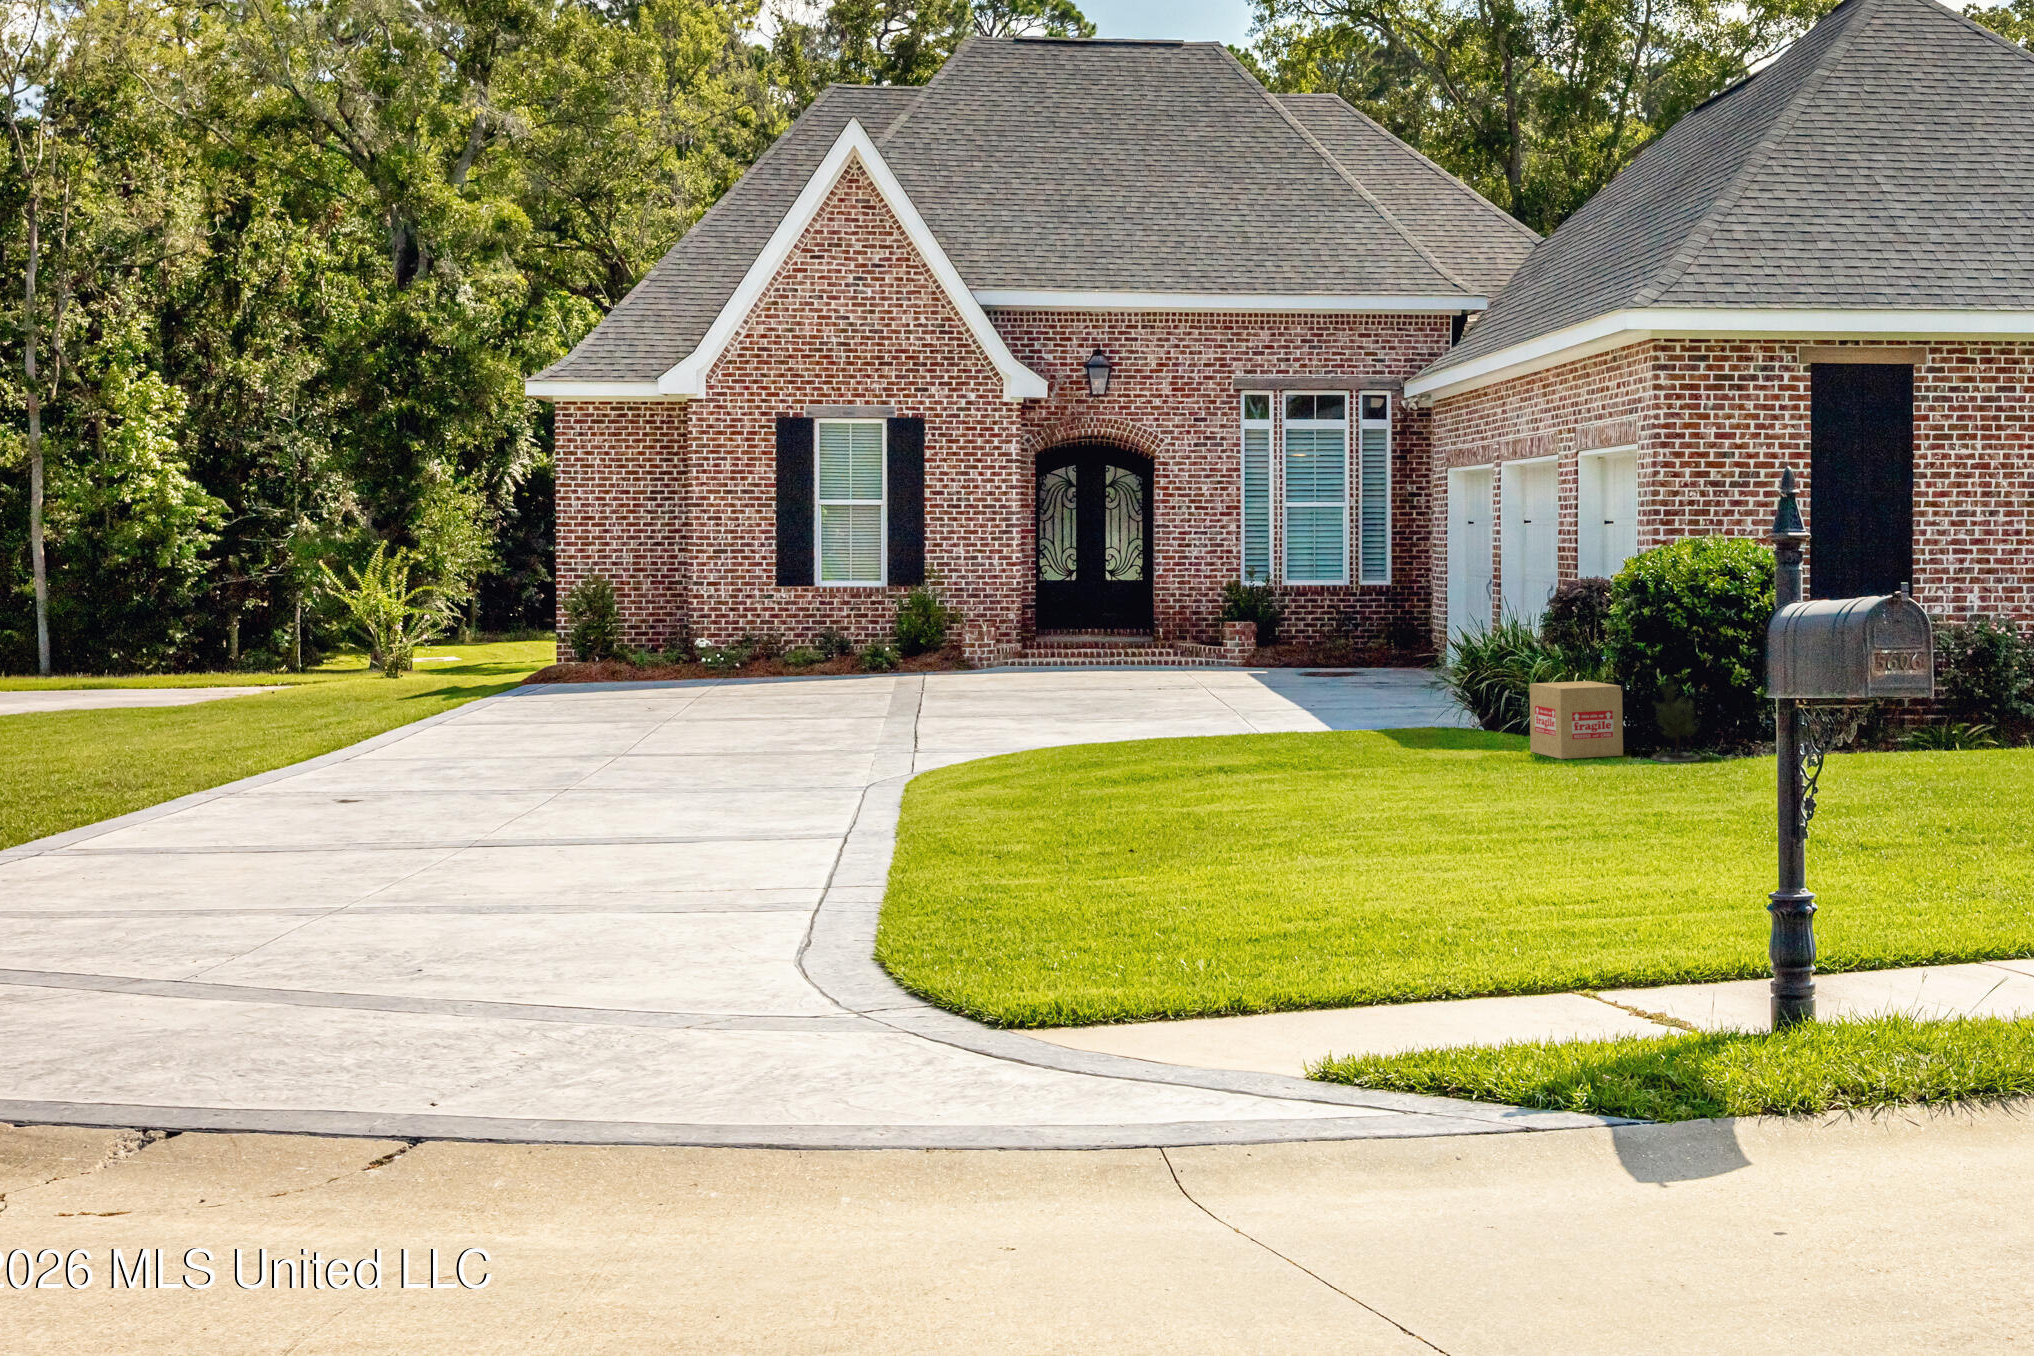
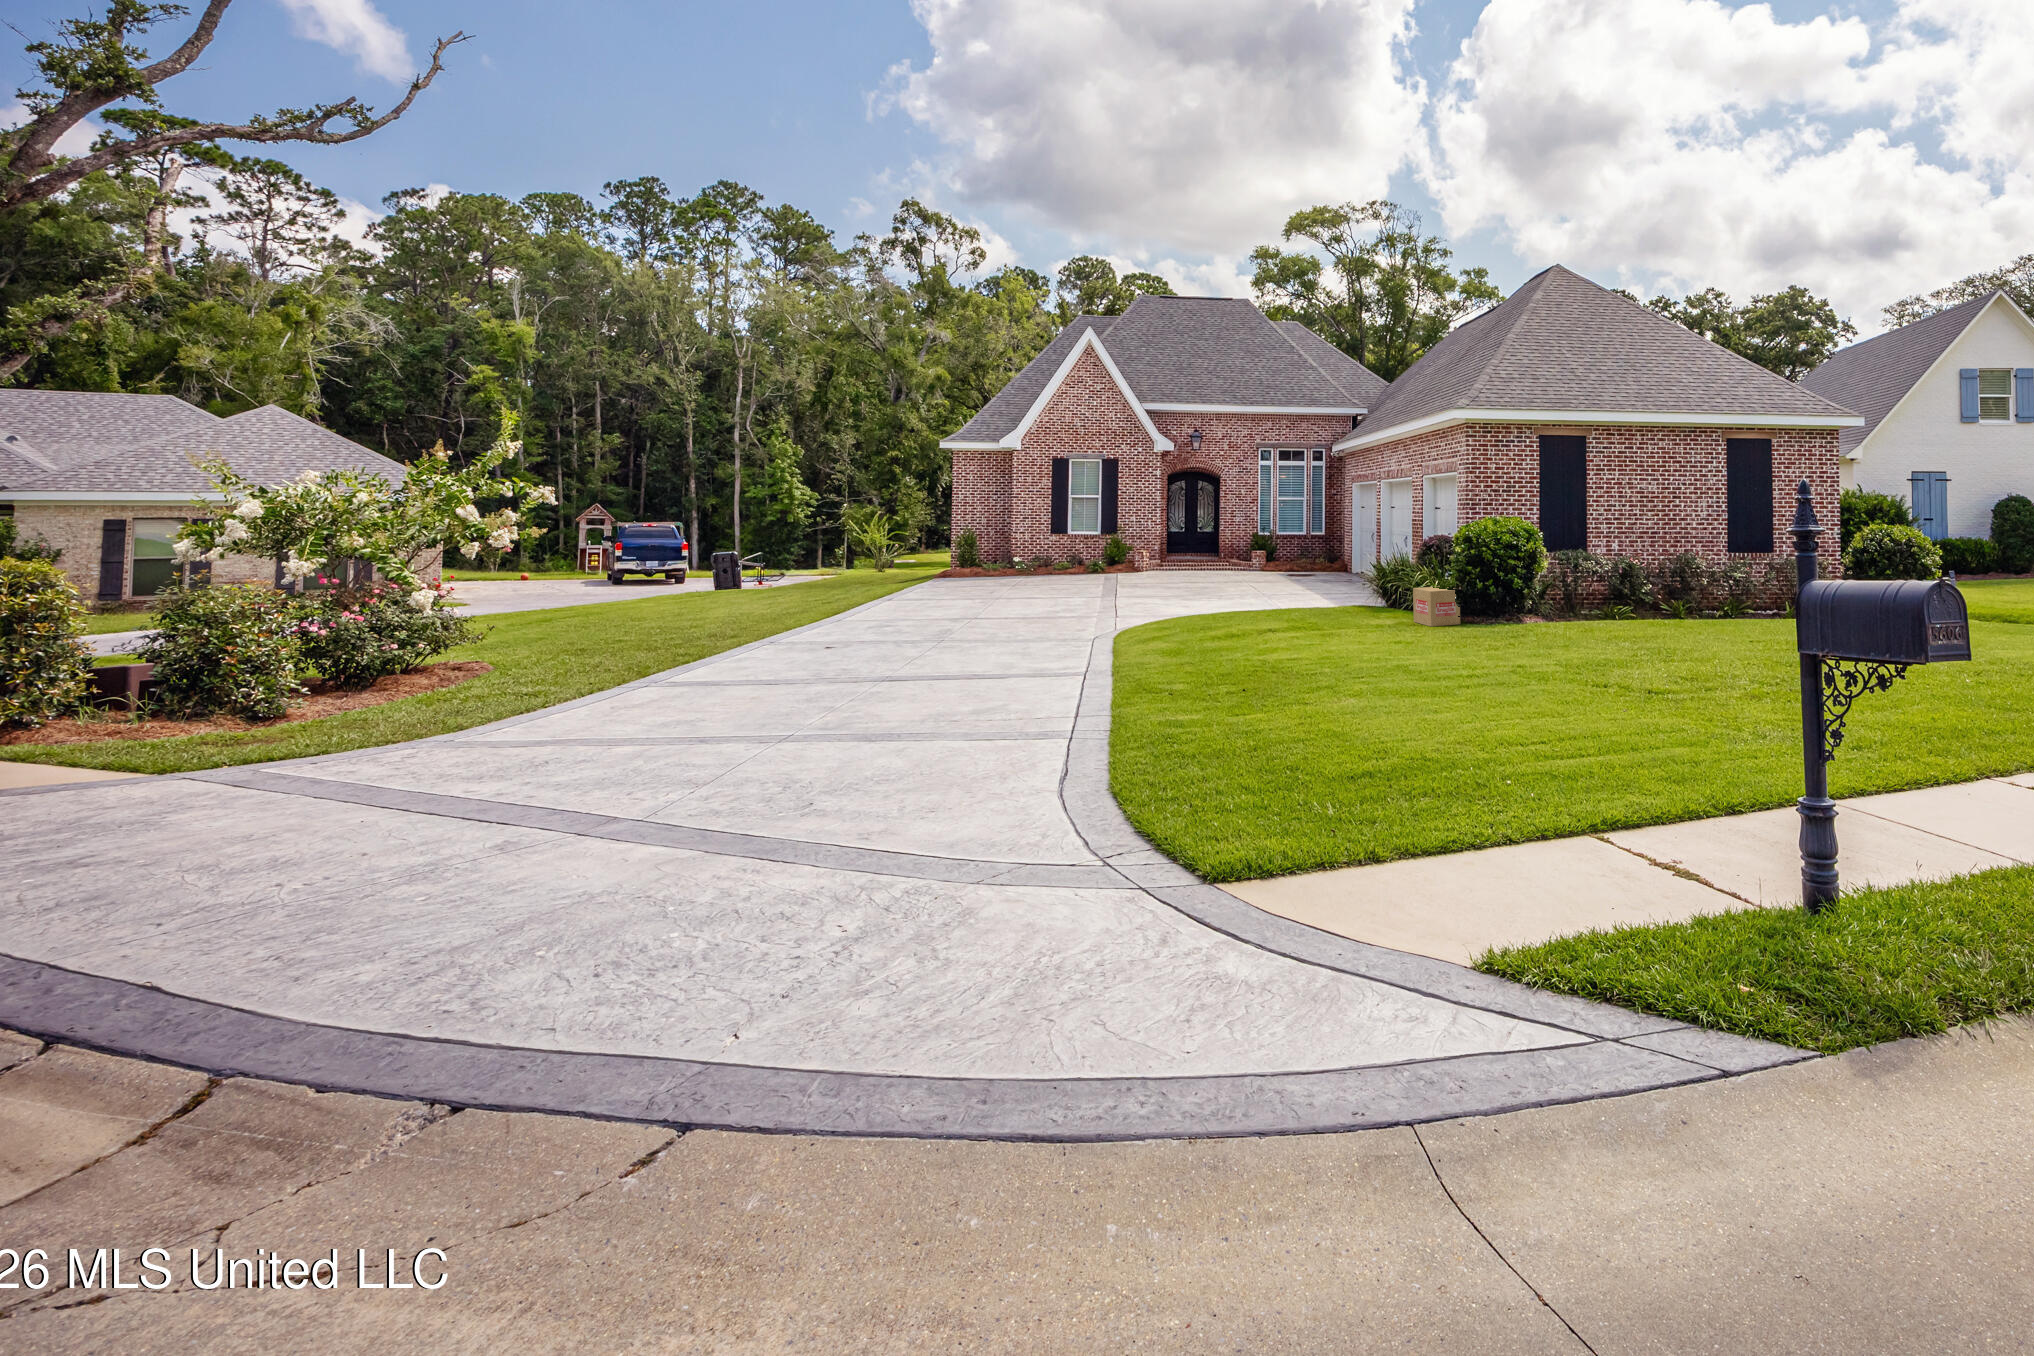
potted tree: present [1653,680,1699,762] -> none [1475,585,1500,628]

